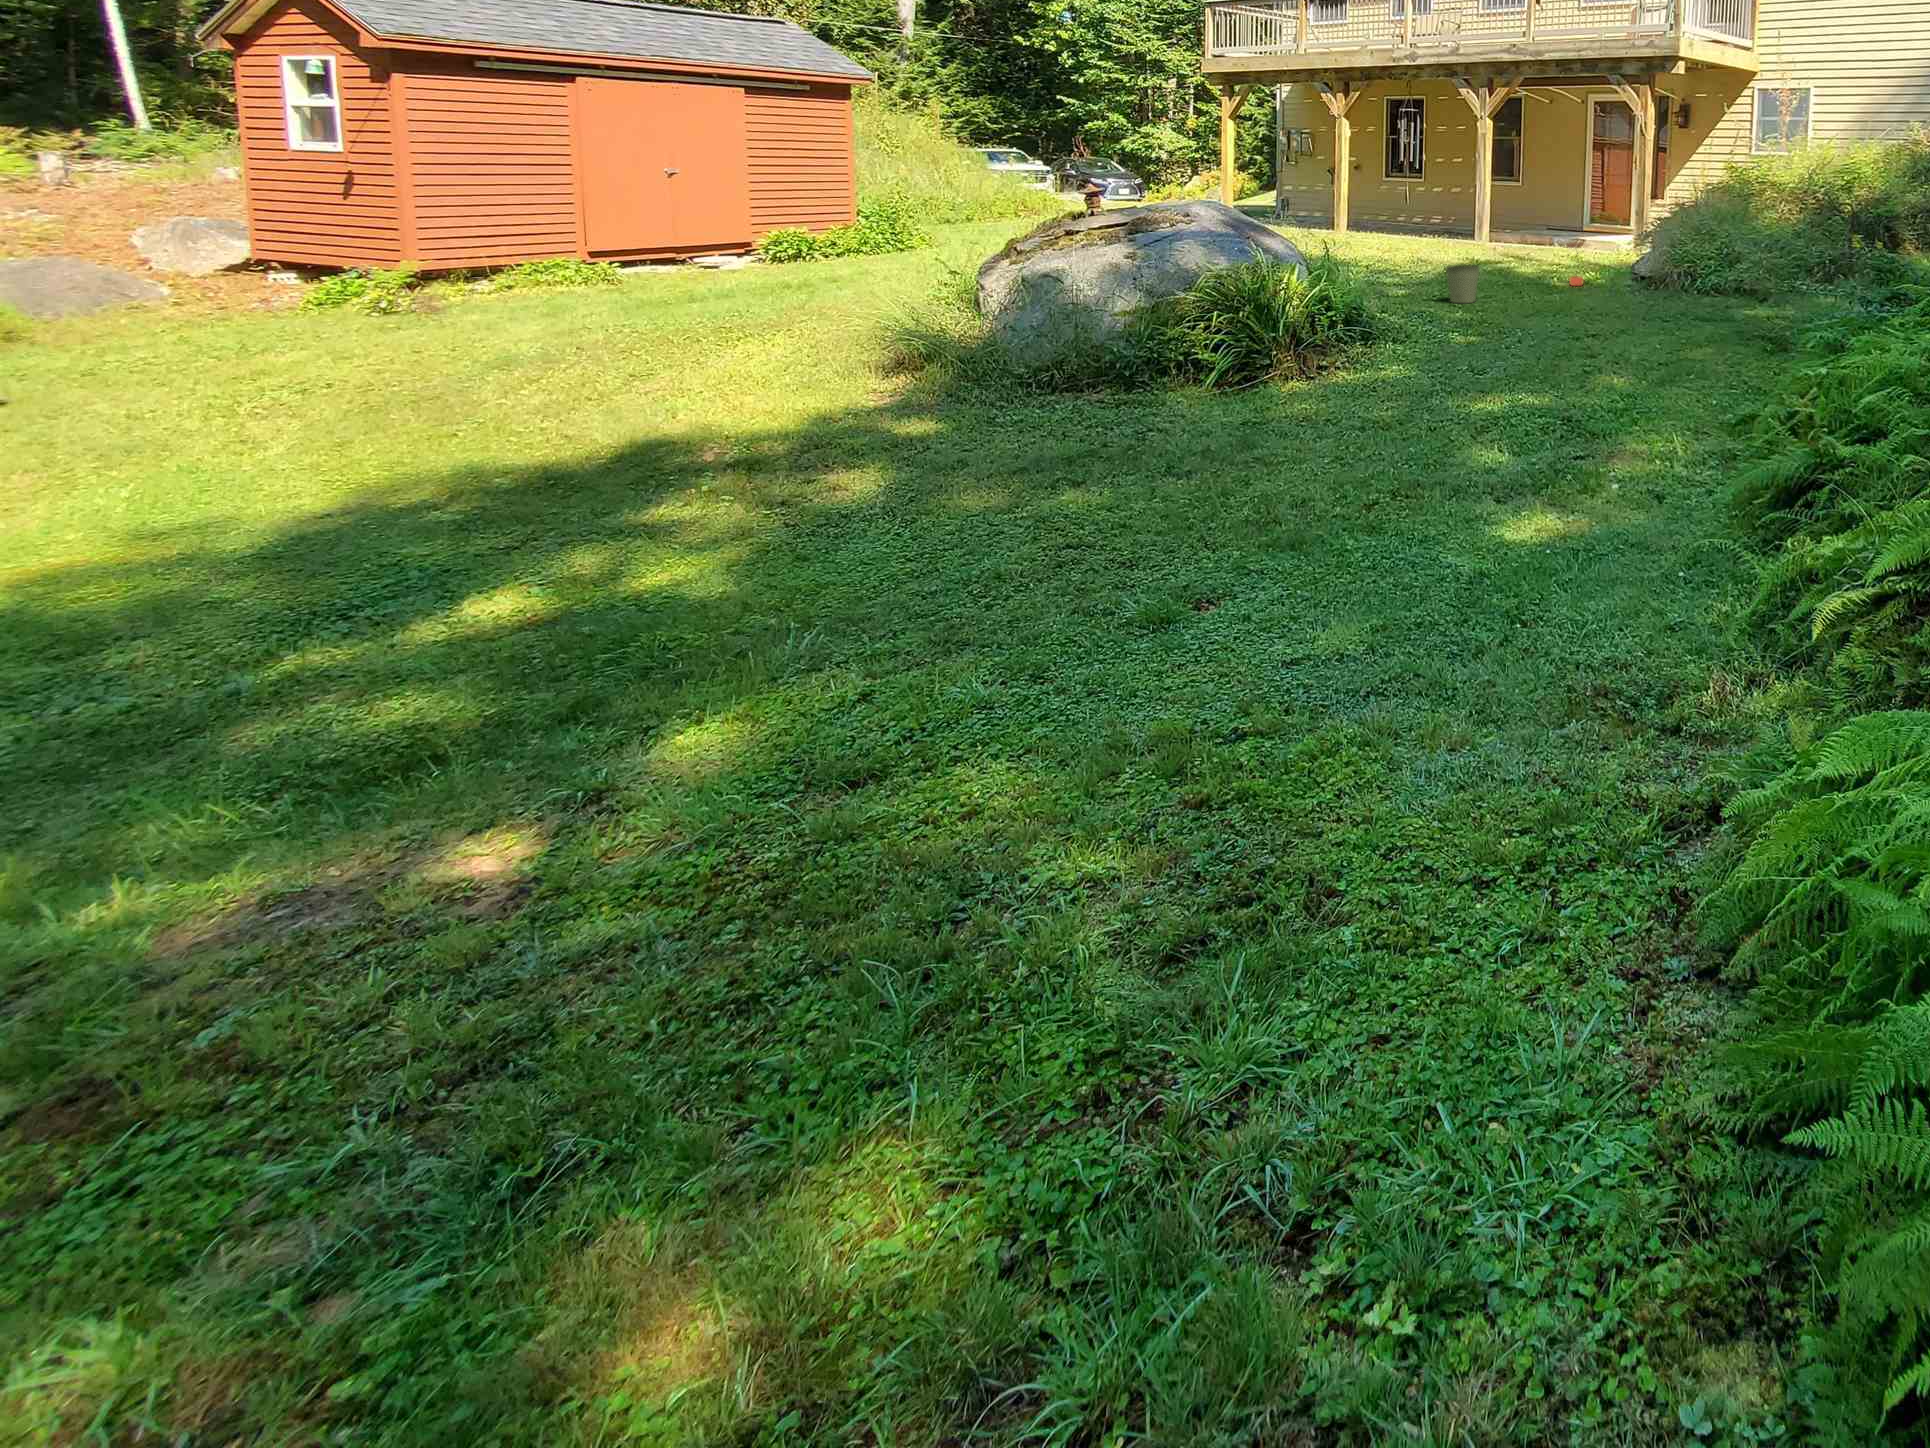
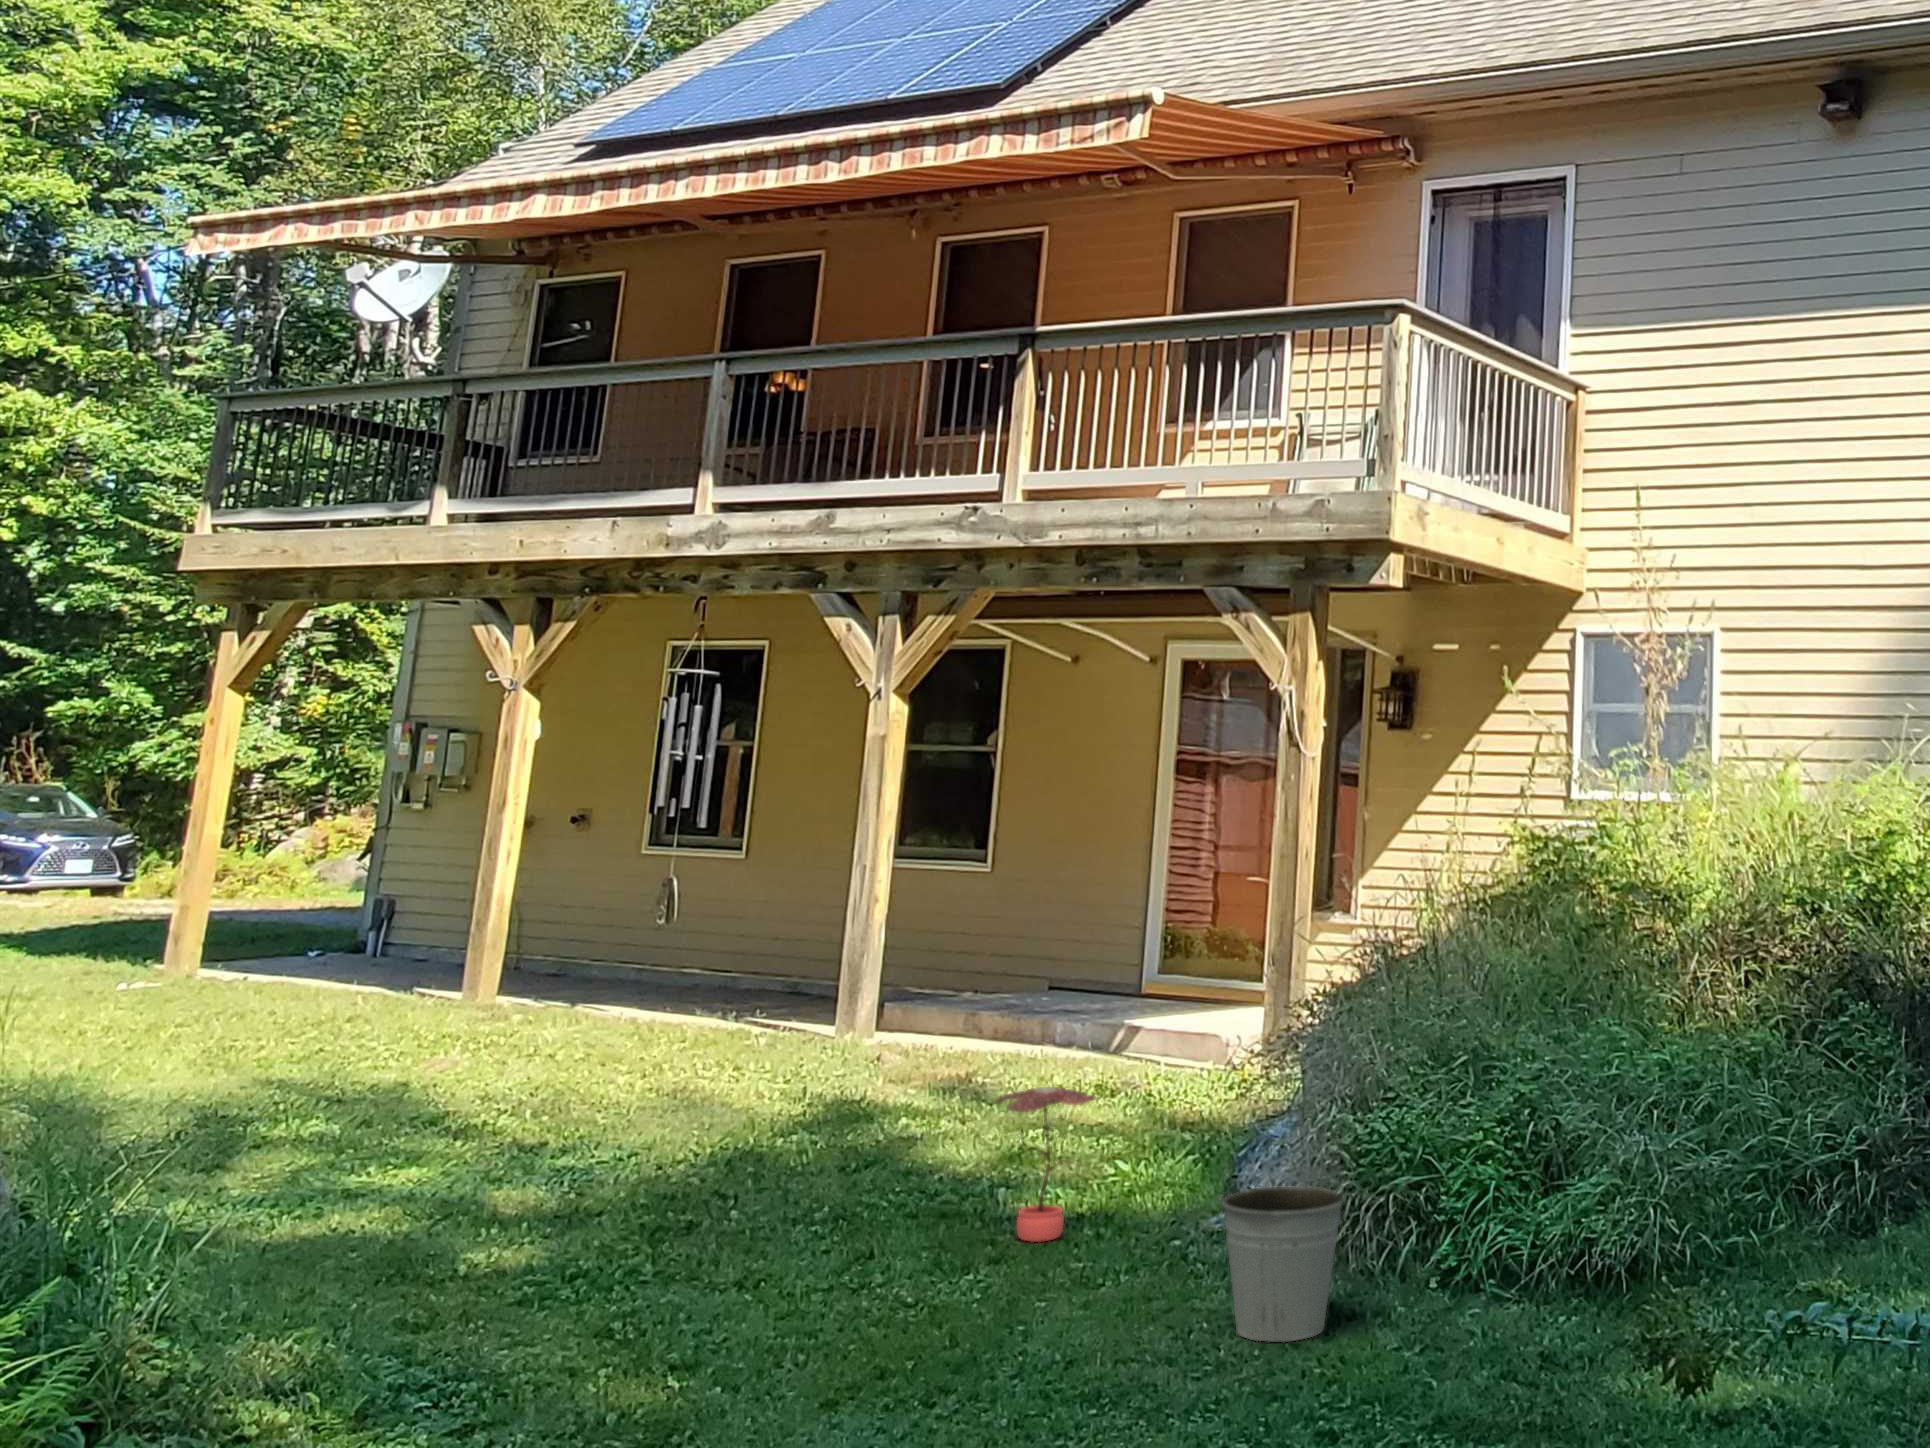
bucket: present [1444,264,1481,303] -> present [1220,1186,1347,1342]

